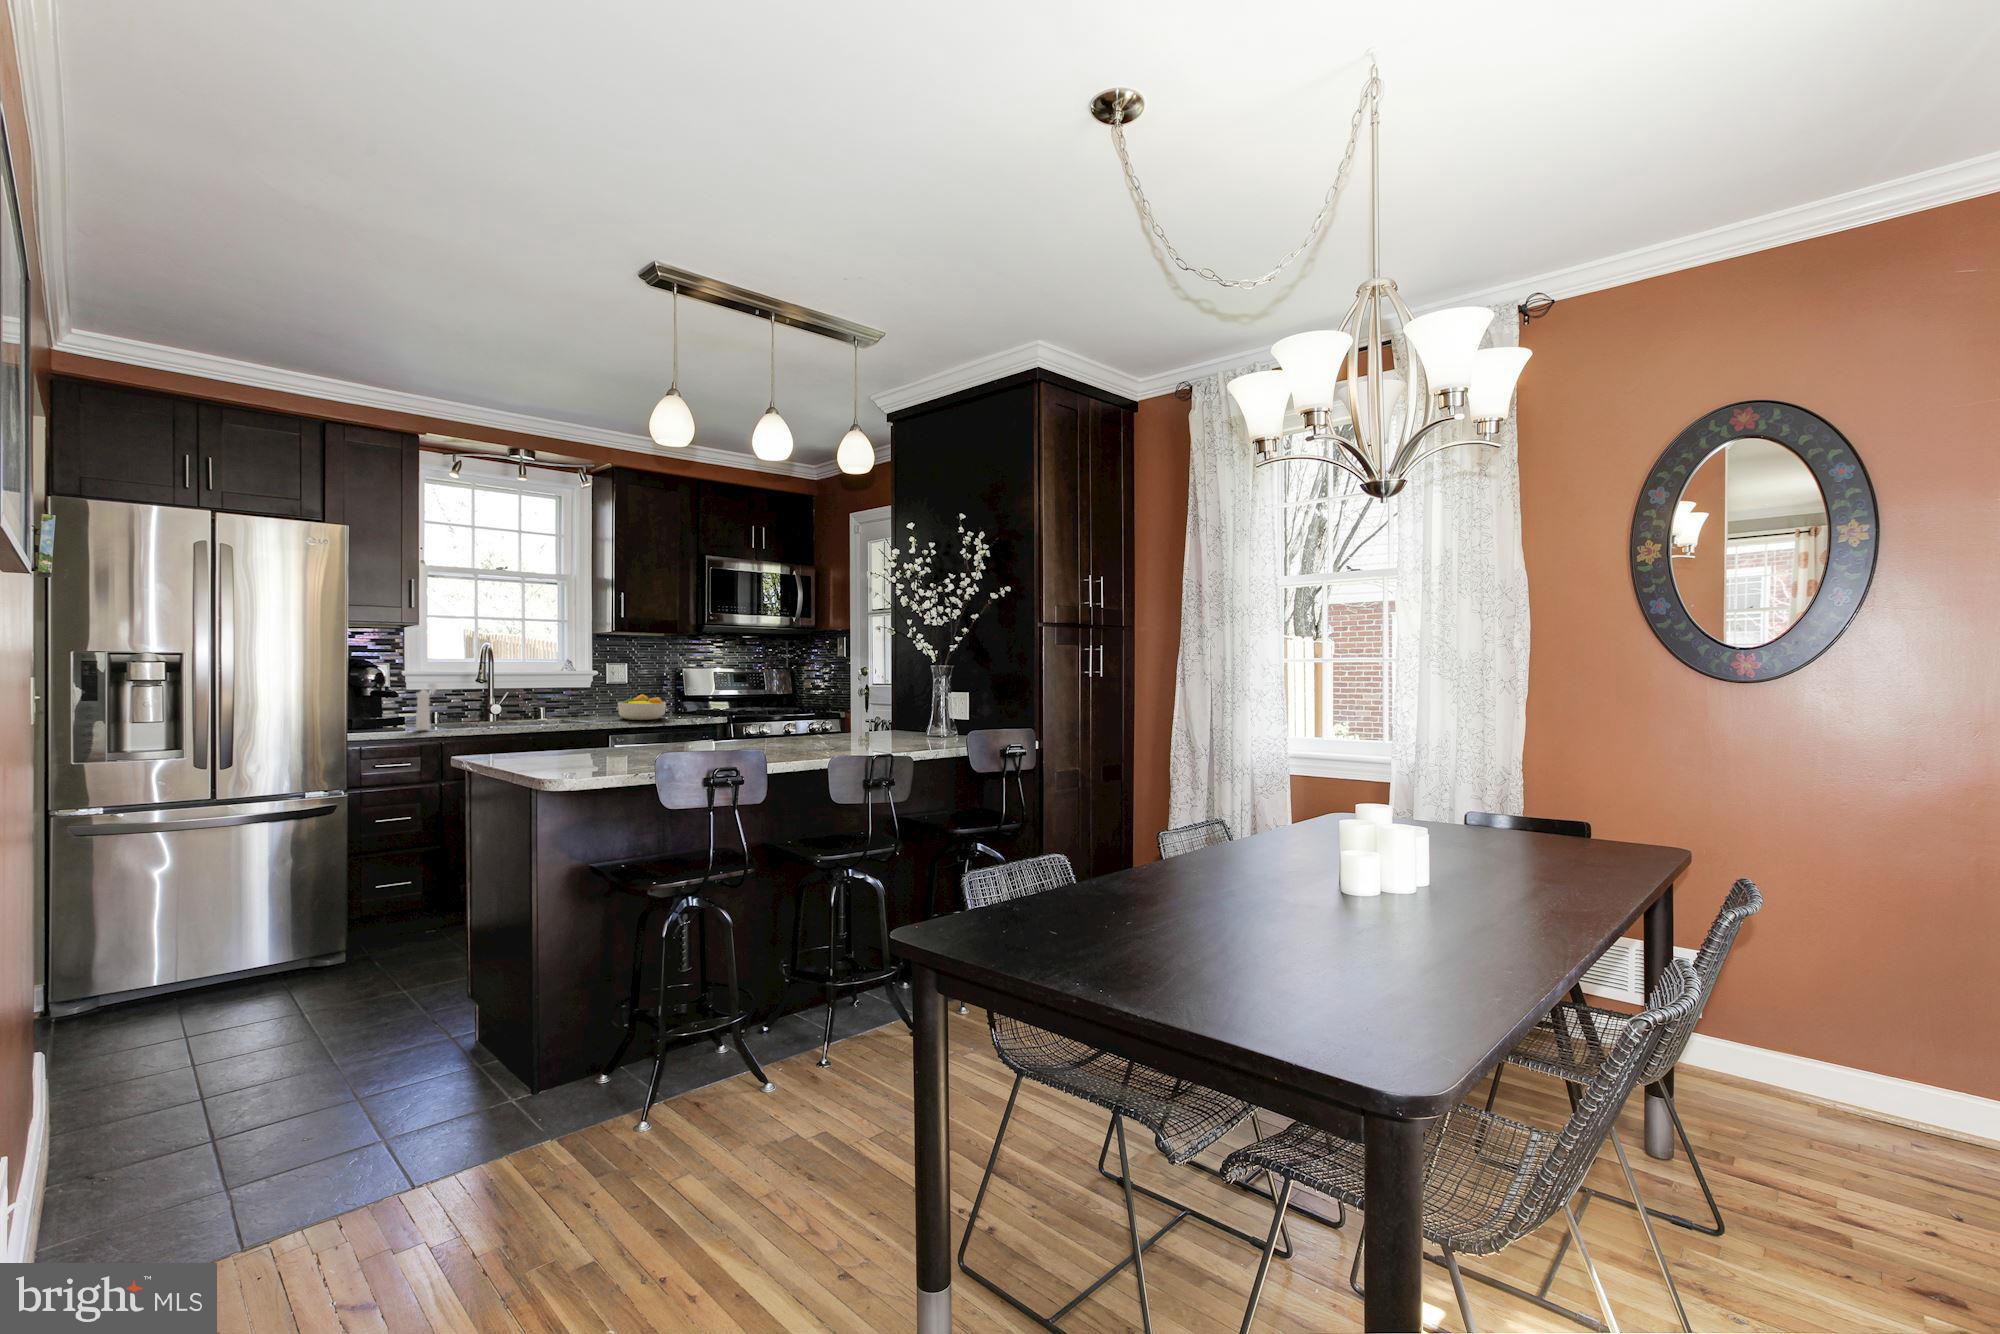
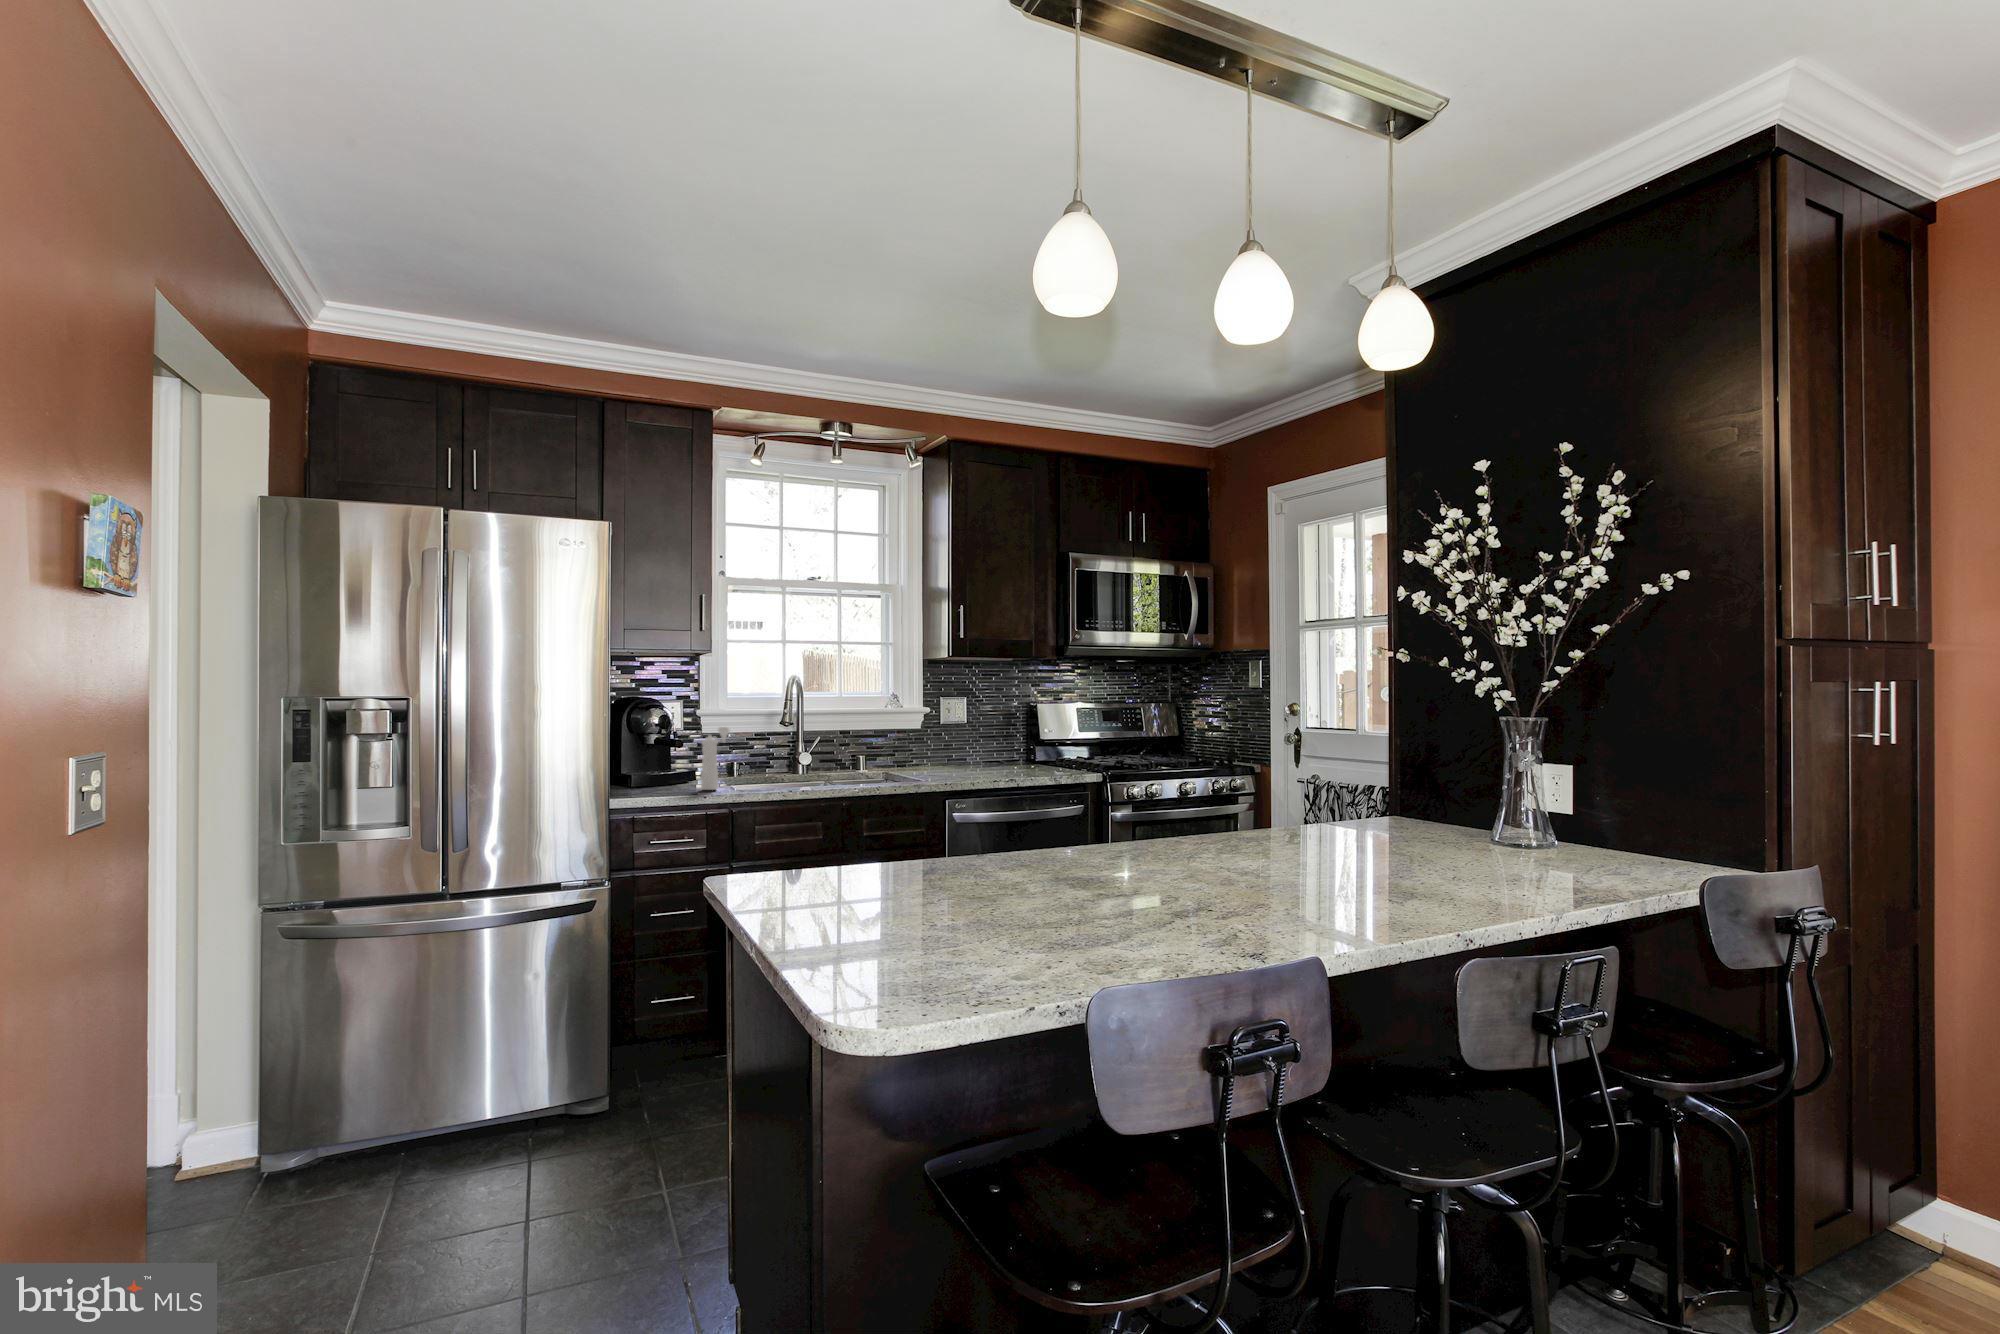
fruit bowl: present [618,694,666,720] -> none [950,740,1012,777]

